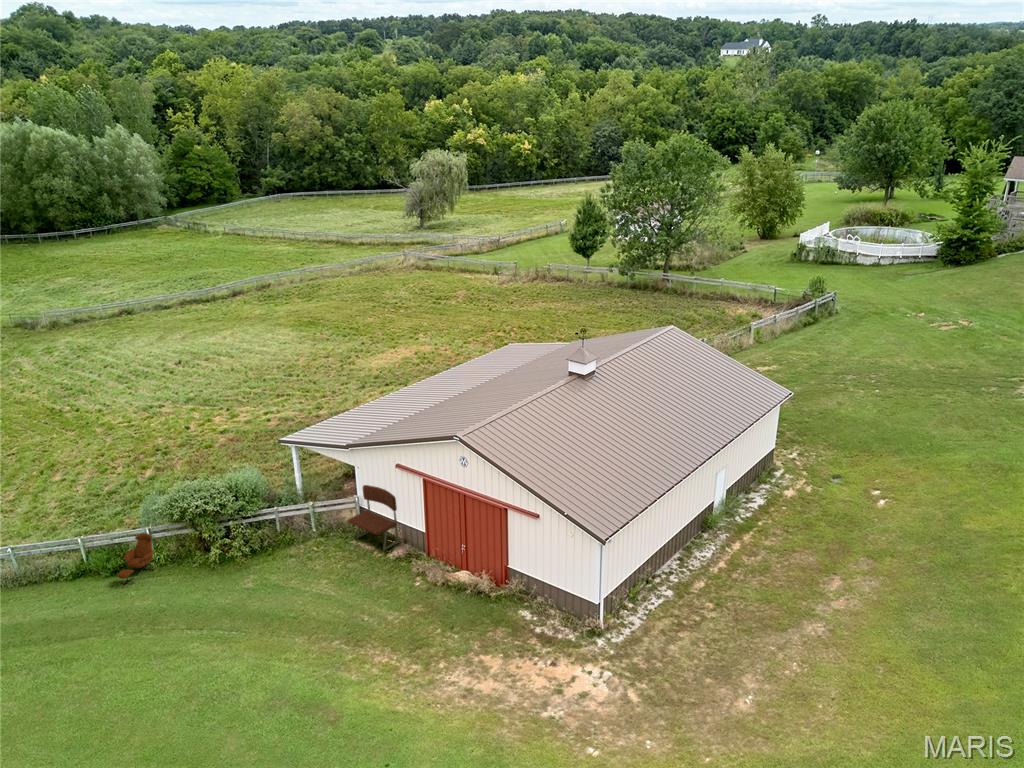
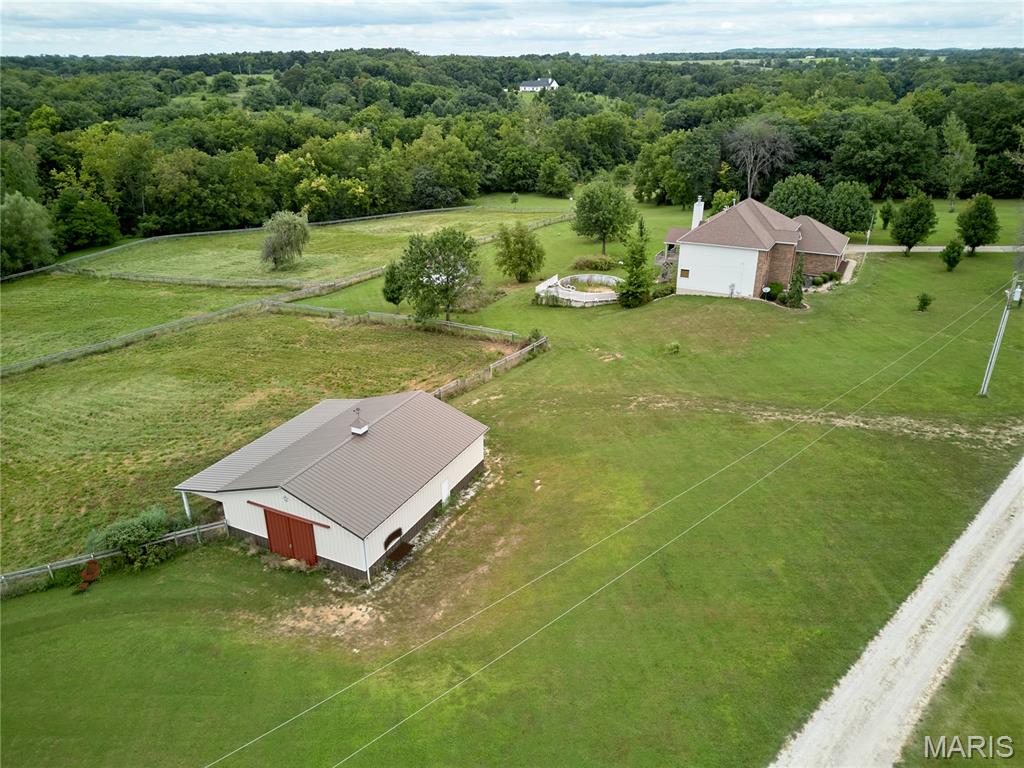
bench: present [348,485,399,550] -> present [384,528,415,571]

